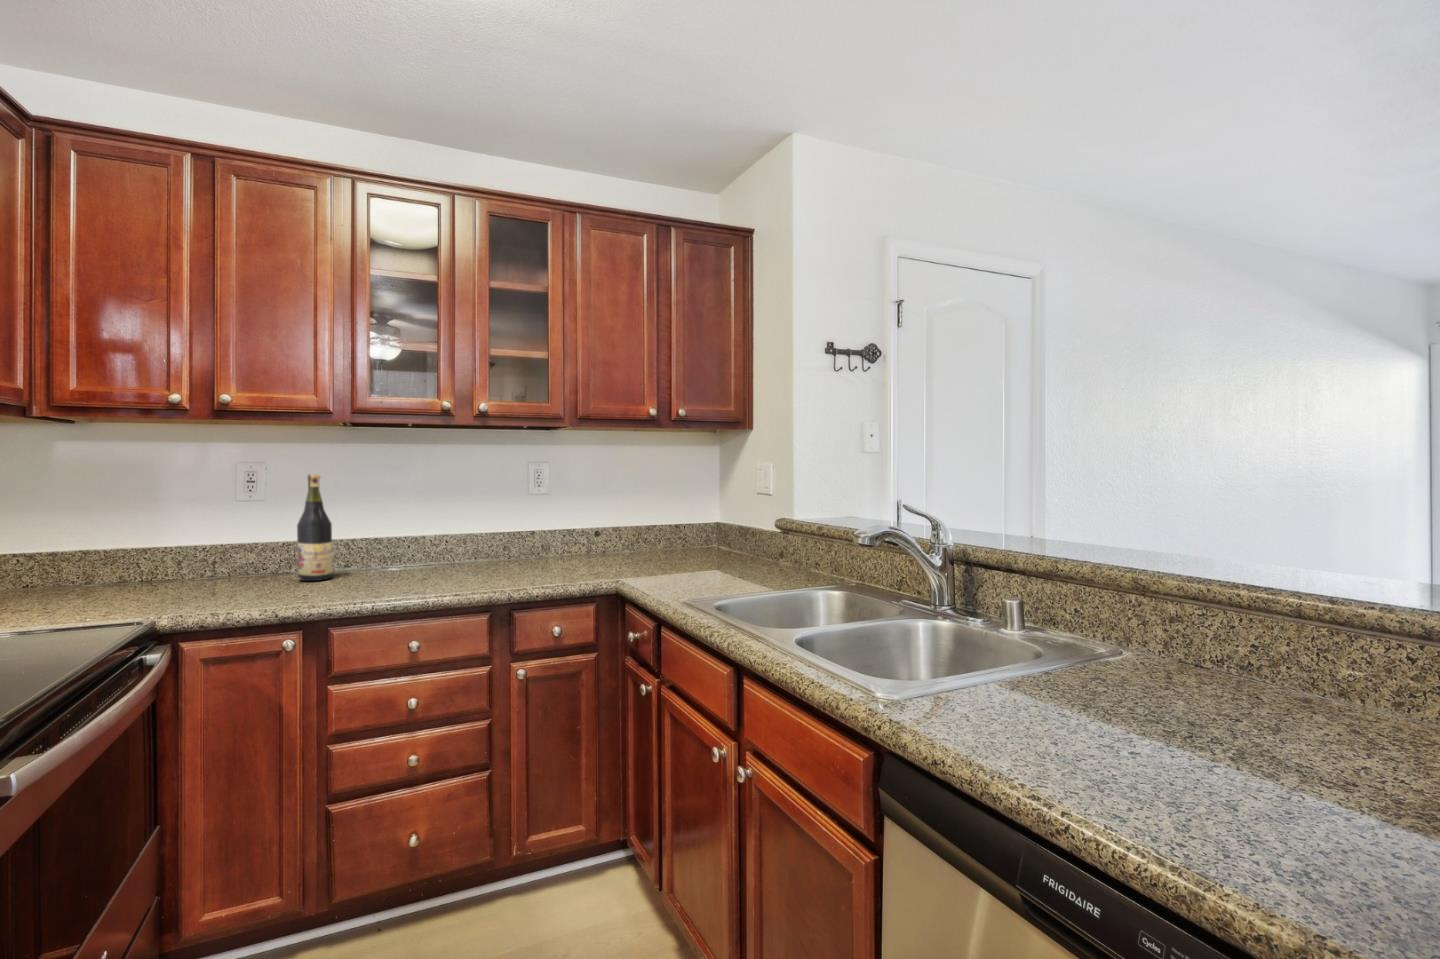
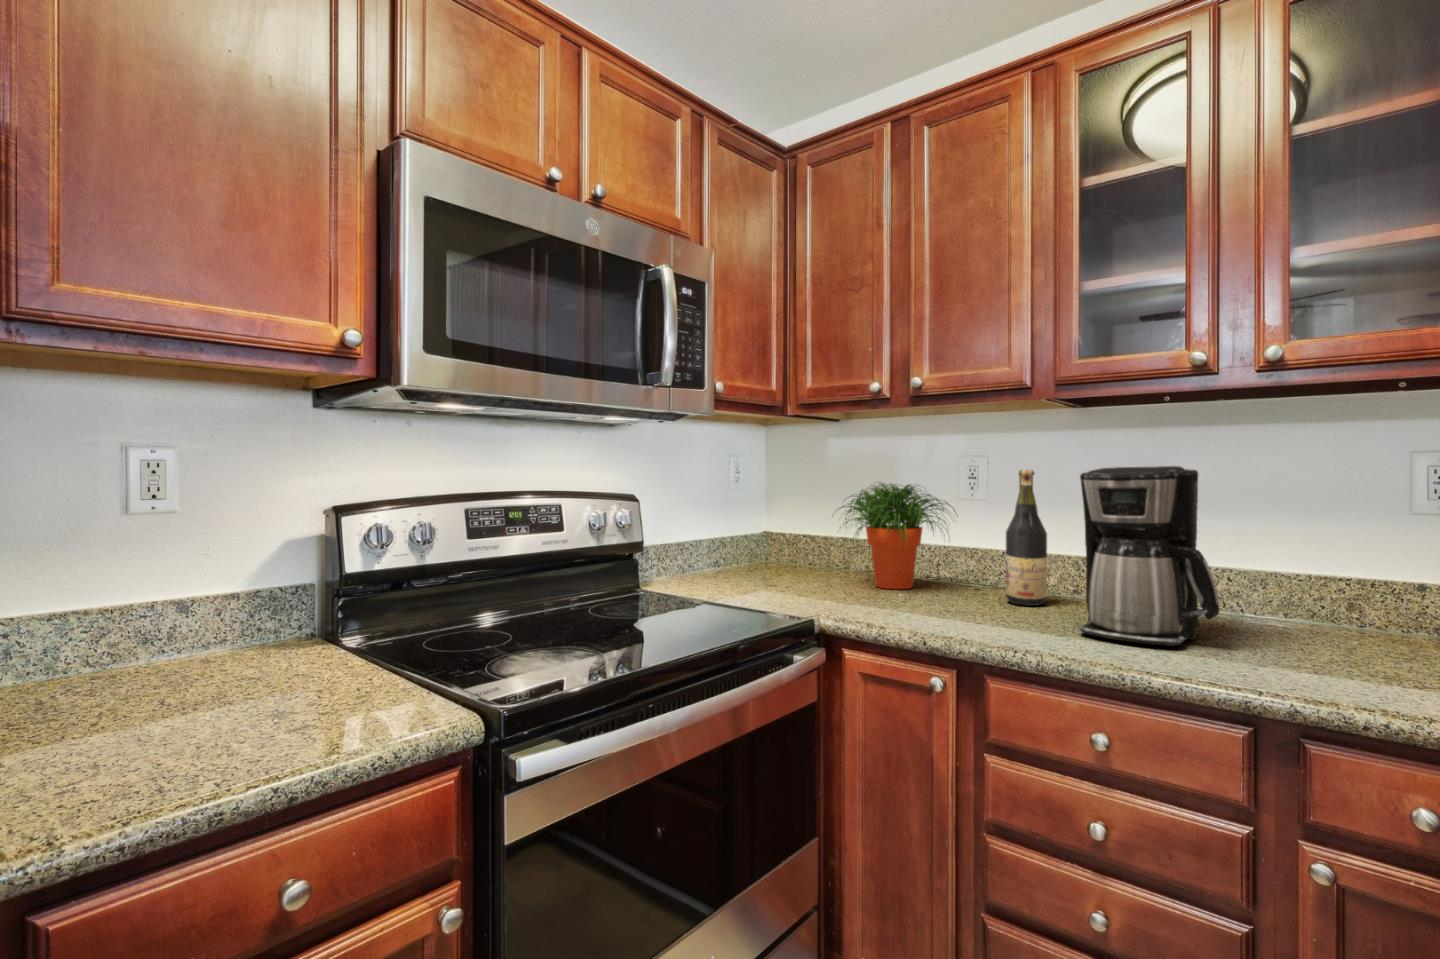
coffee maker: none [373,472,461,587] -> present [1079,466,1220,646]
potted plant: none [93,487,245,592] -> present [840,483,956,589]

